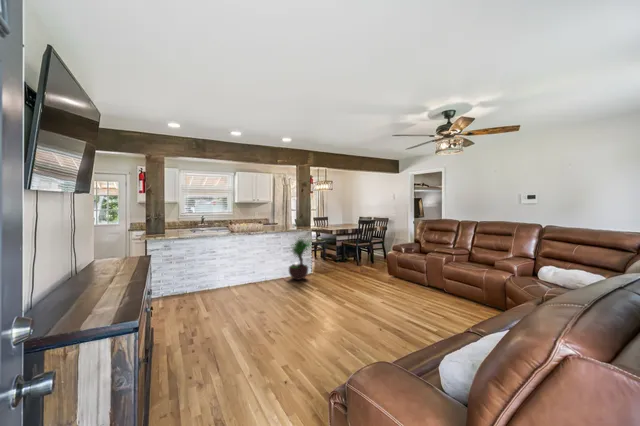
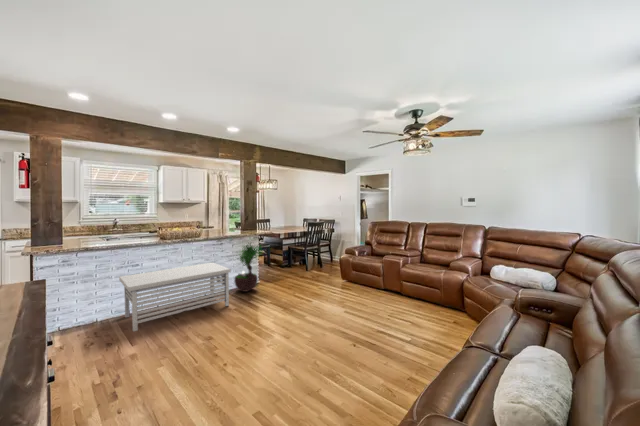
storage bench: none [201,253,283,302] -> present [119,262,231,331]

